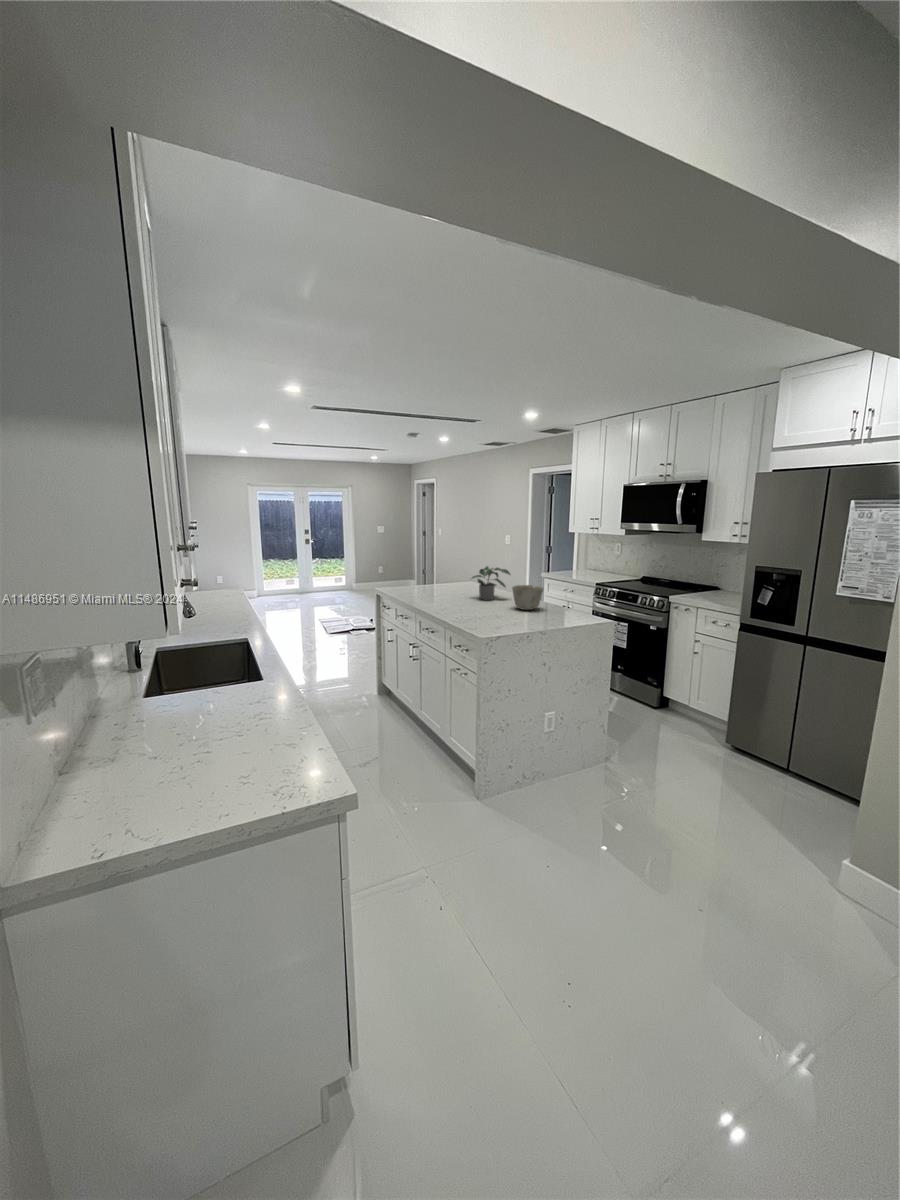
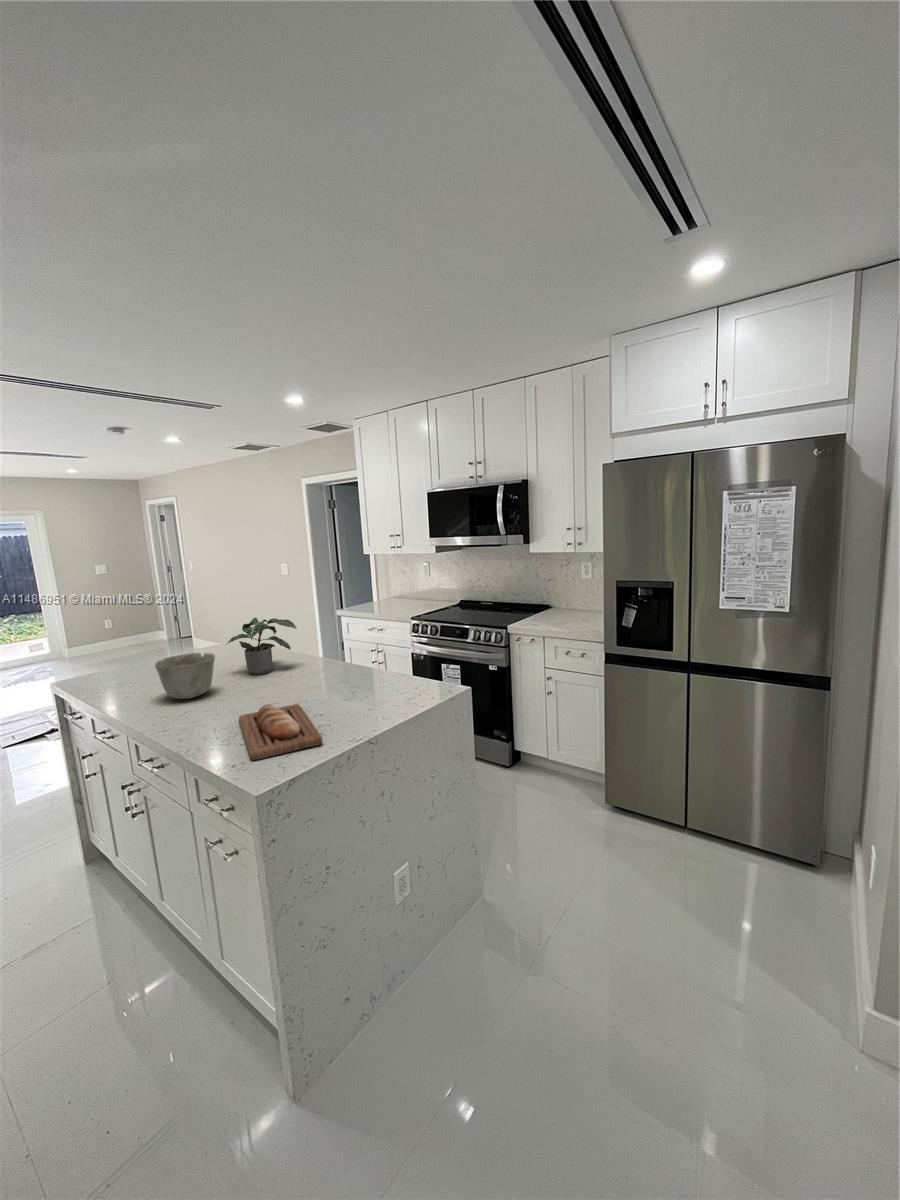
ceramic bowl: present [512,585,543,610] -> present [155,653,215,699]
bread loaf: none [475,610,516,631] -> present [239,704,322,760]

